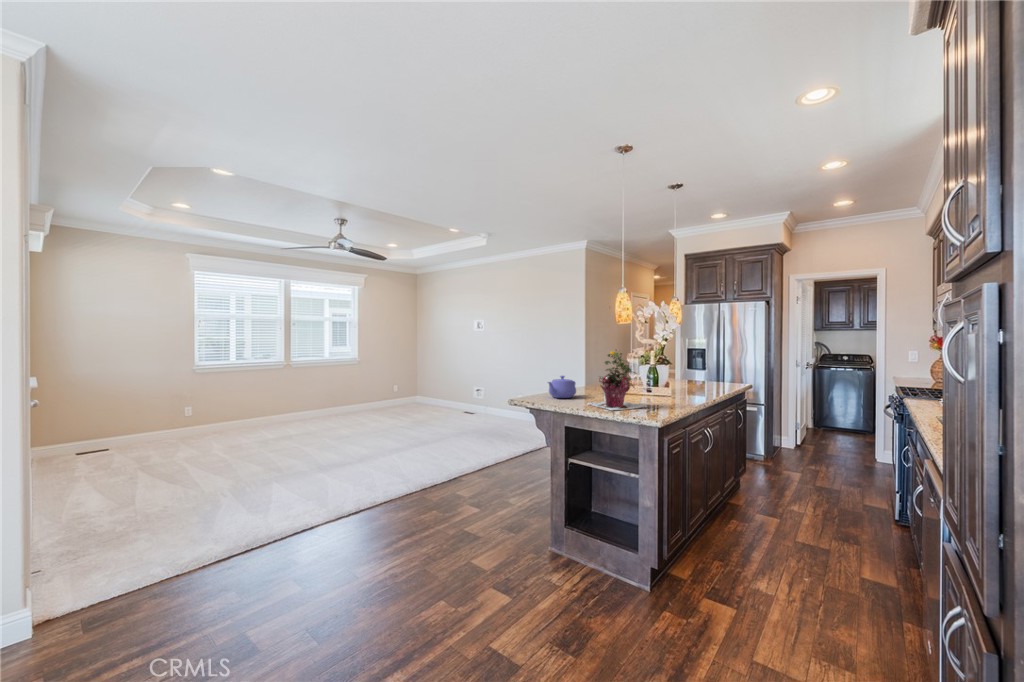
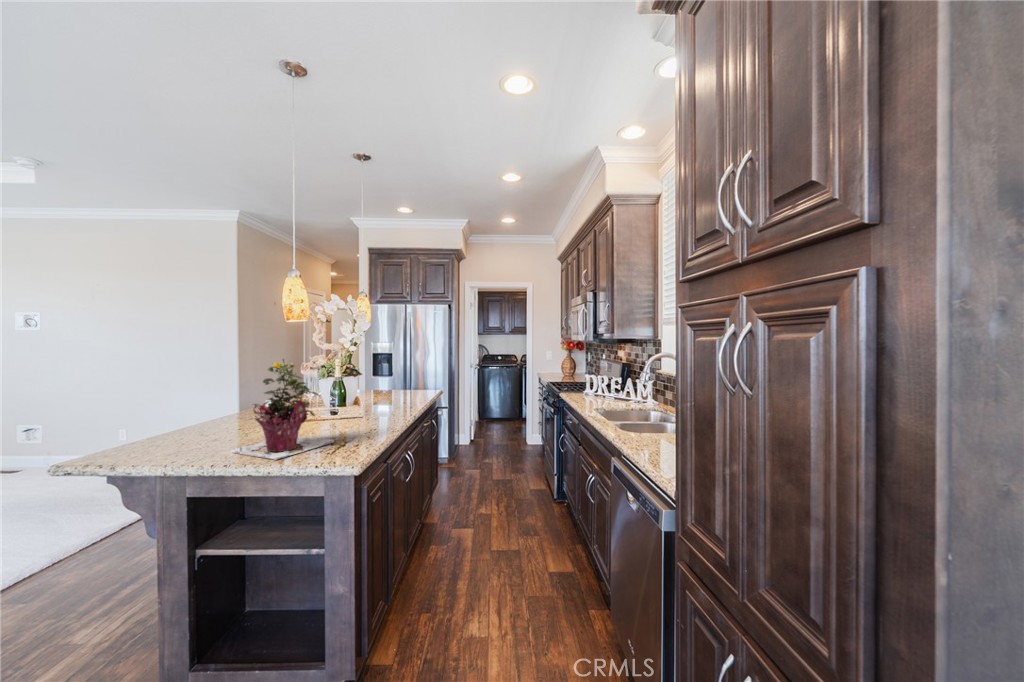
teapot: present [548,376,576,398] -> none [146,406,212,446]

